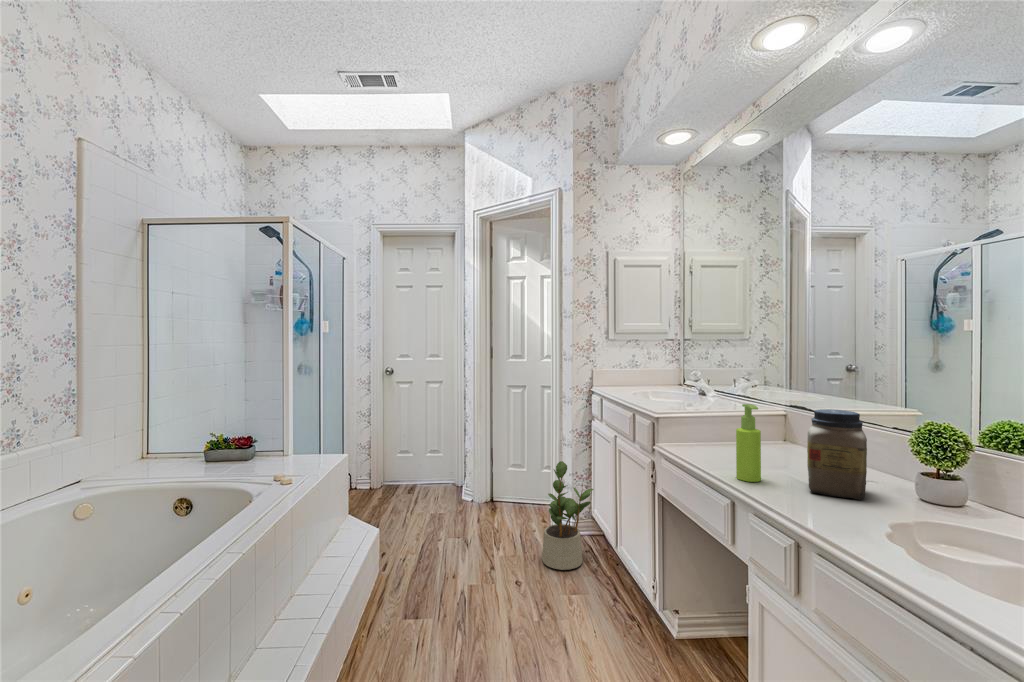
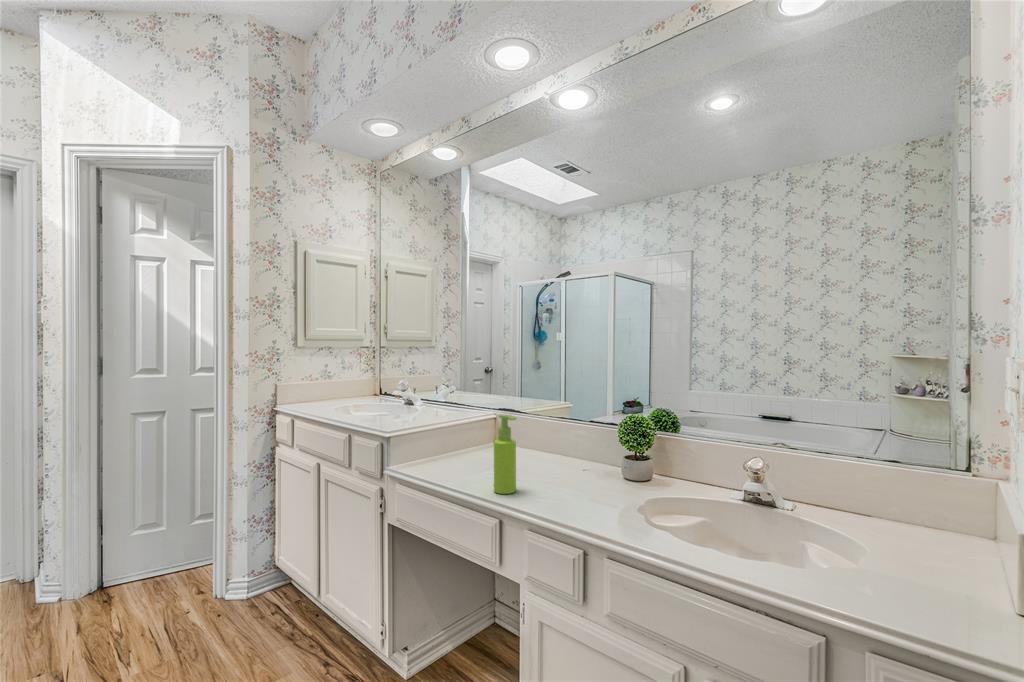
jar: present [807,409,867,499] -> none [552,412,601,493]
potted plant: present [542,461,594,570] -> none [210,508,286,657]

